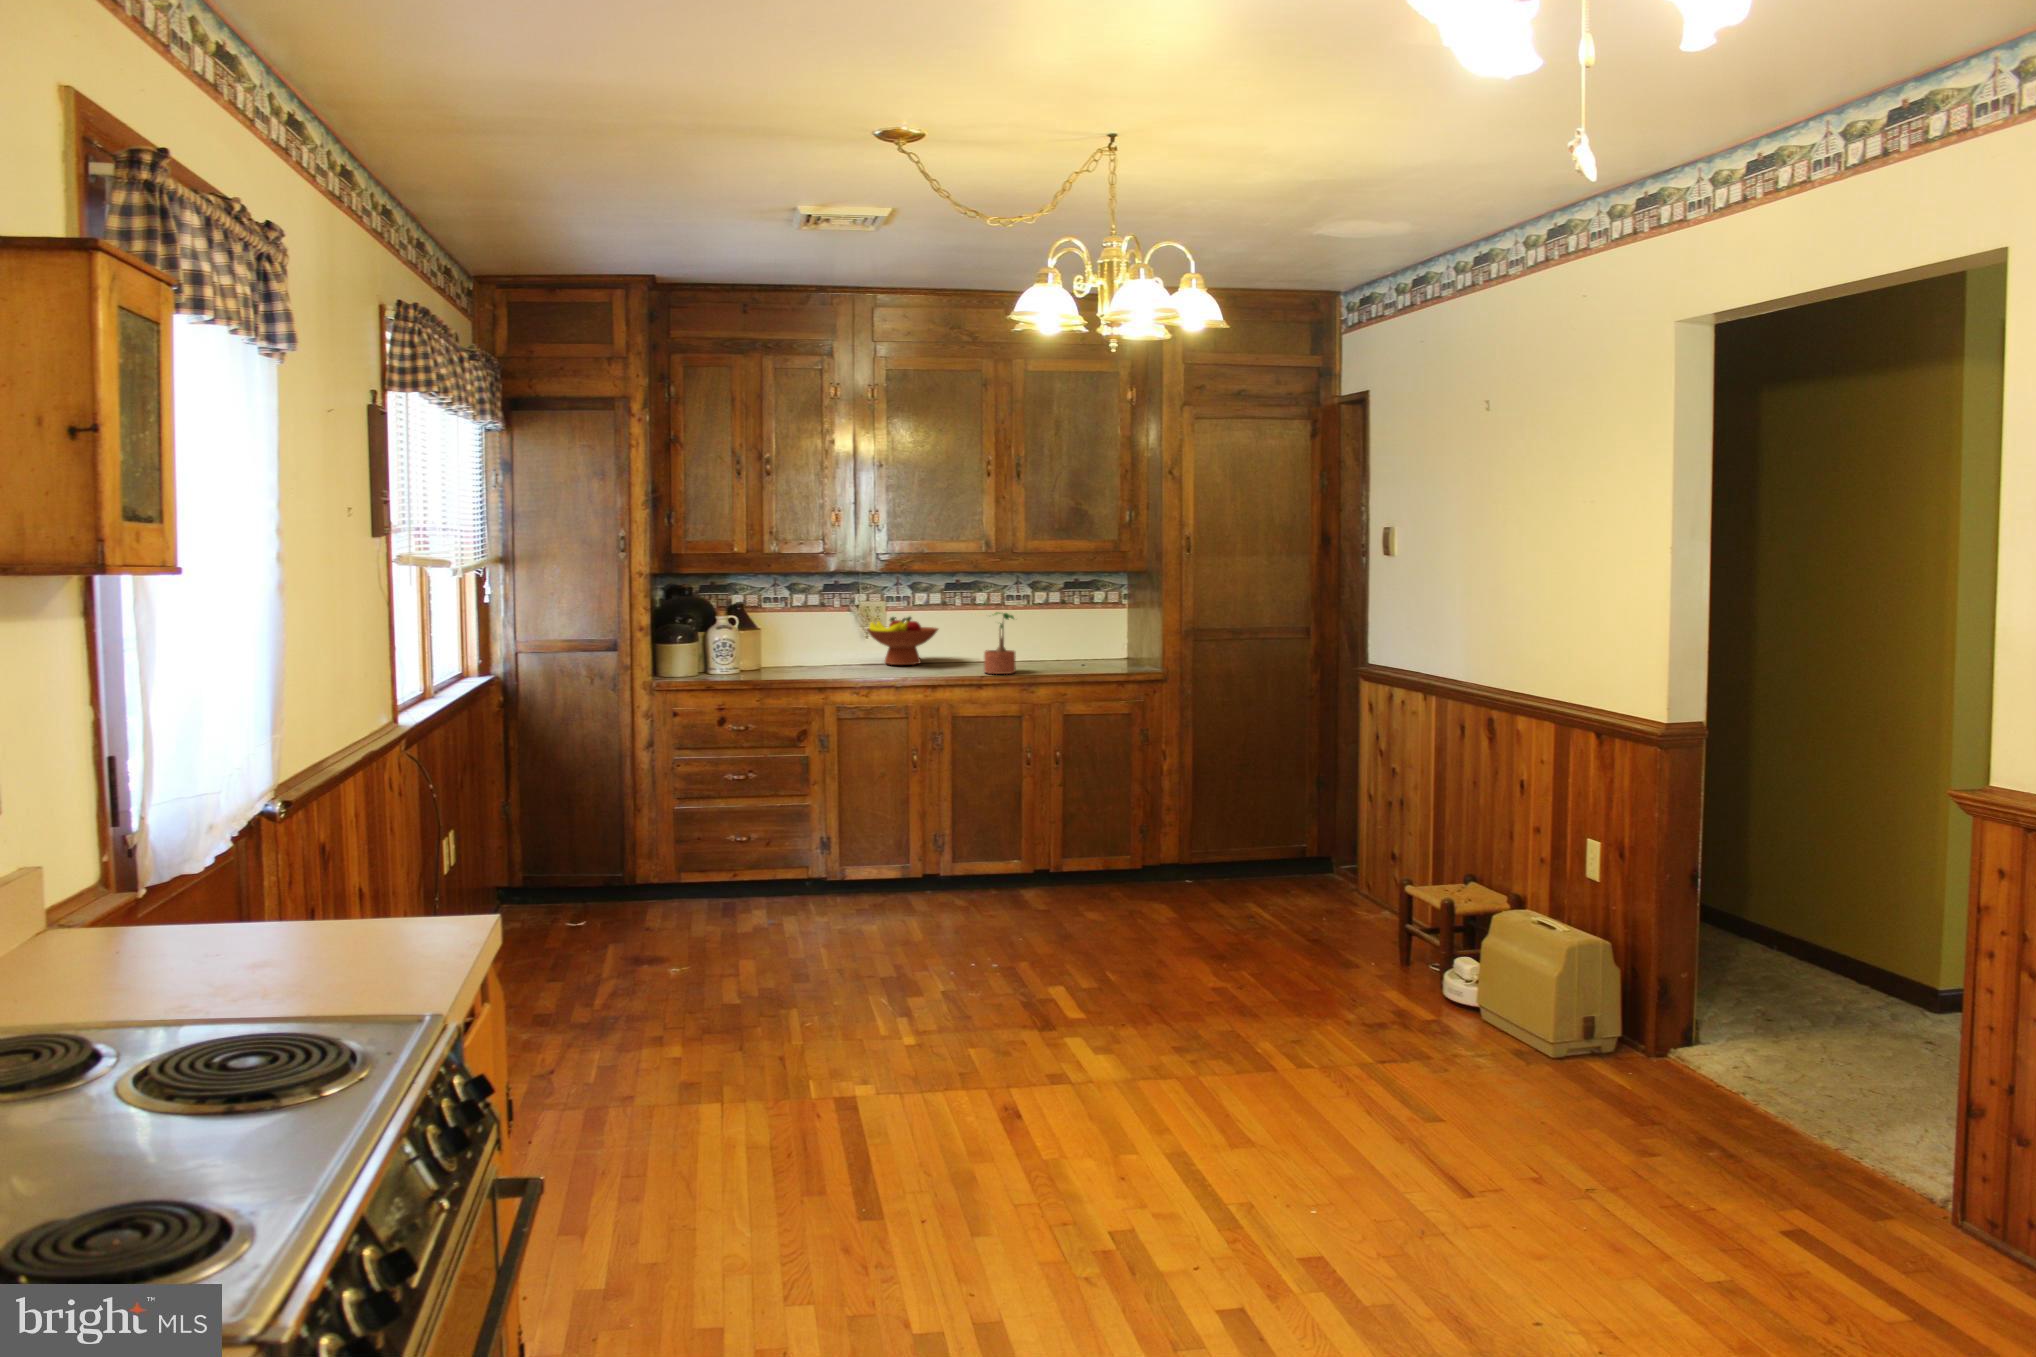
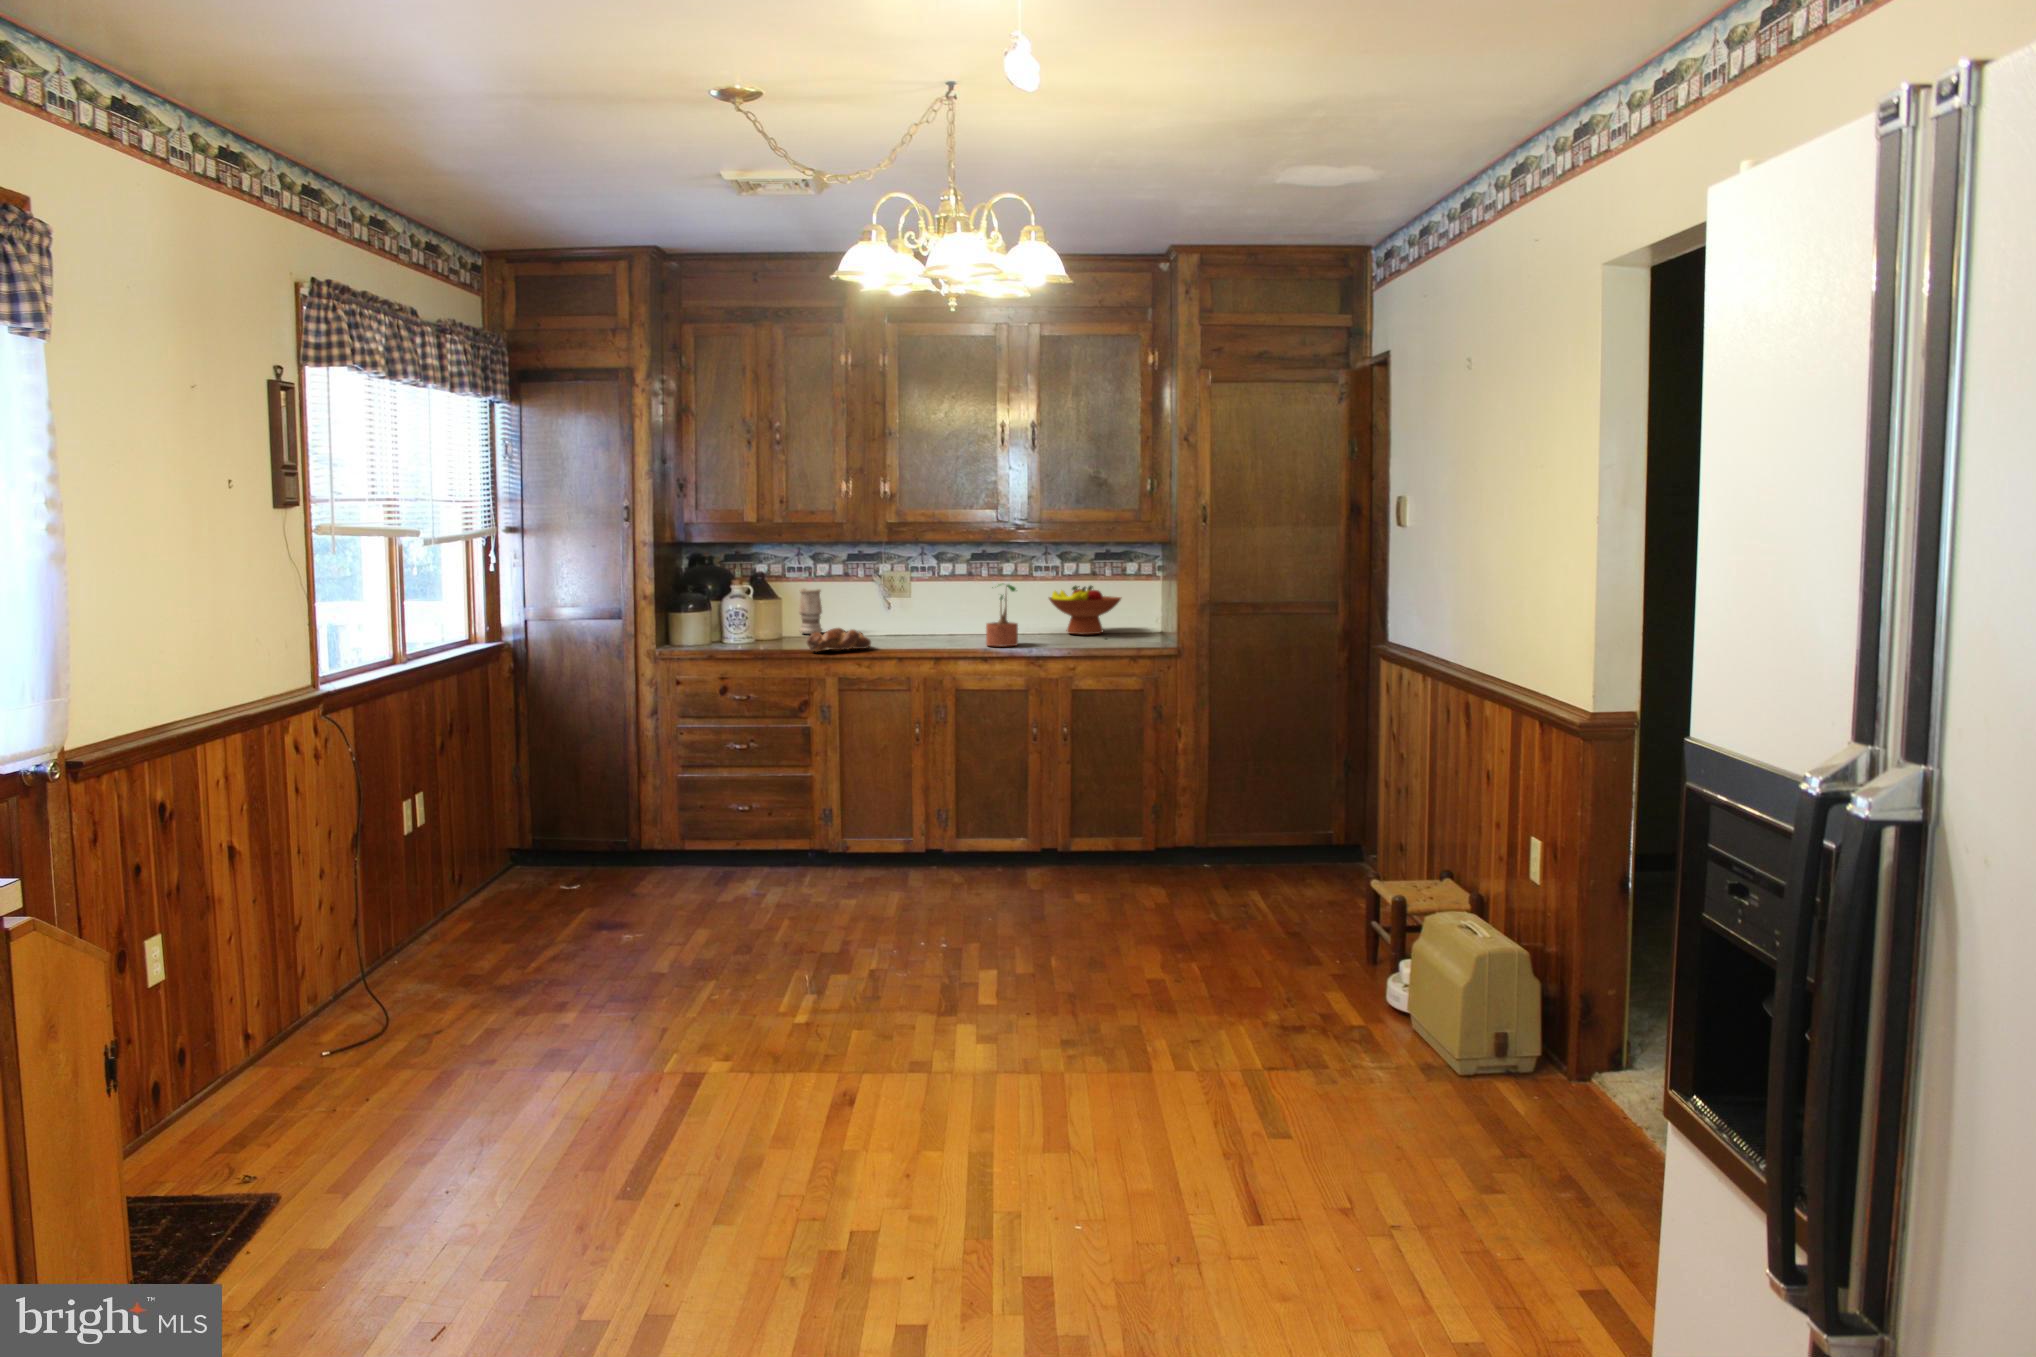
vase: none [775,617,799,664] -> present [799,589,822,634]
fruit bowl: present [866,617,938,665] -> present [1049,585,1121,634]
bread loaf: none [809,657,872,682] -> present [807,628,871,651]

